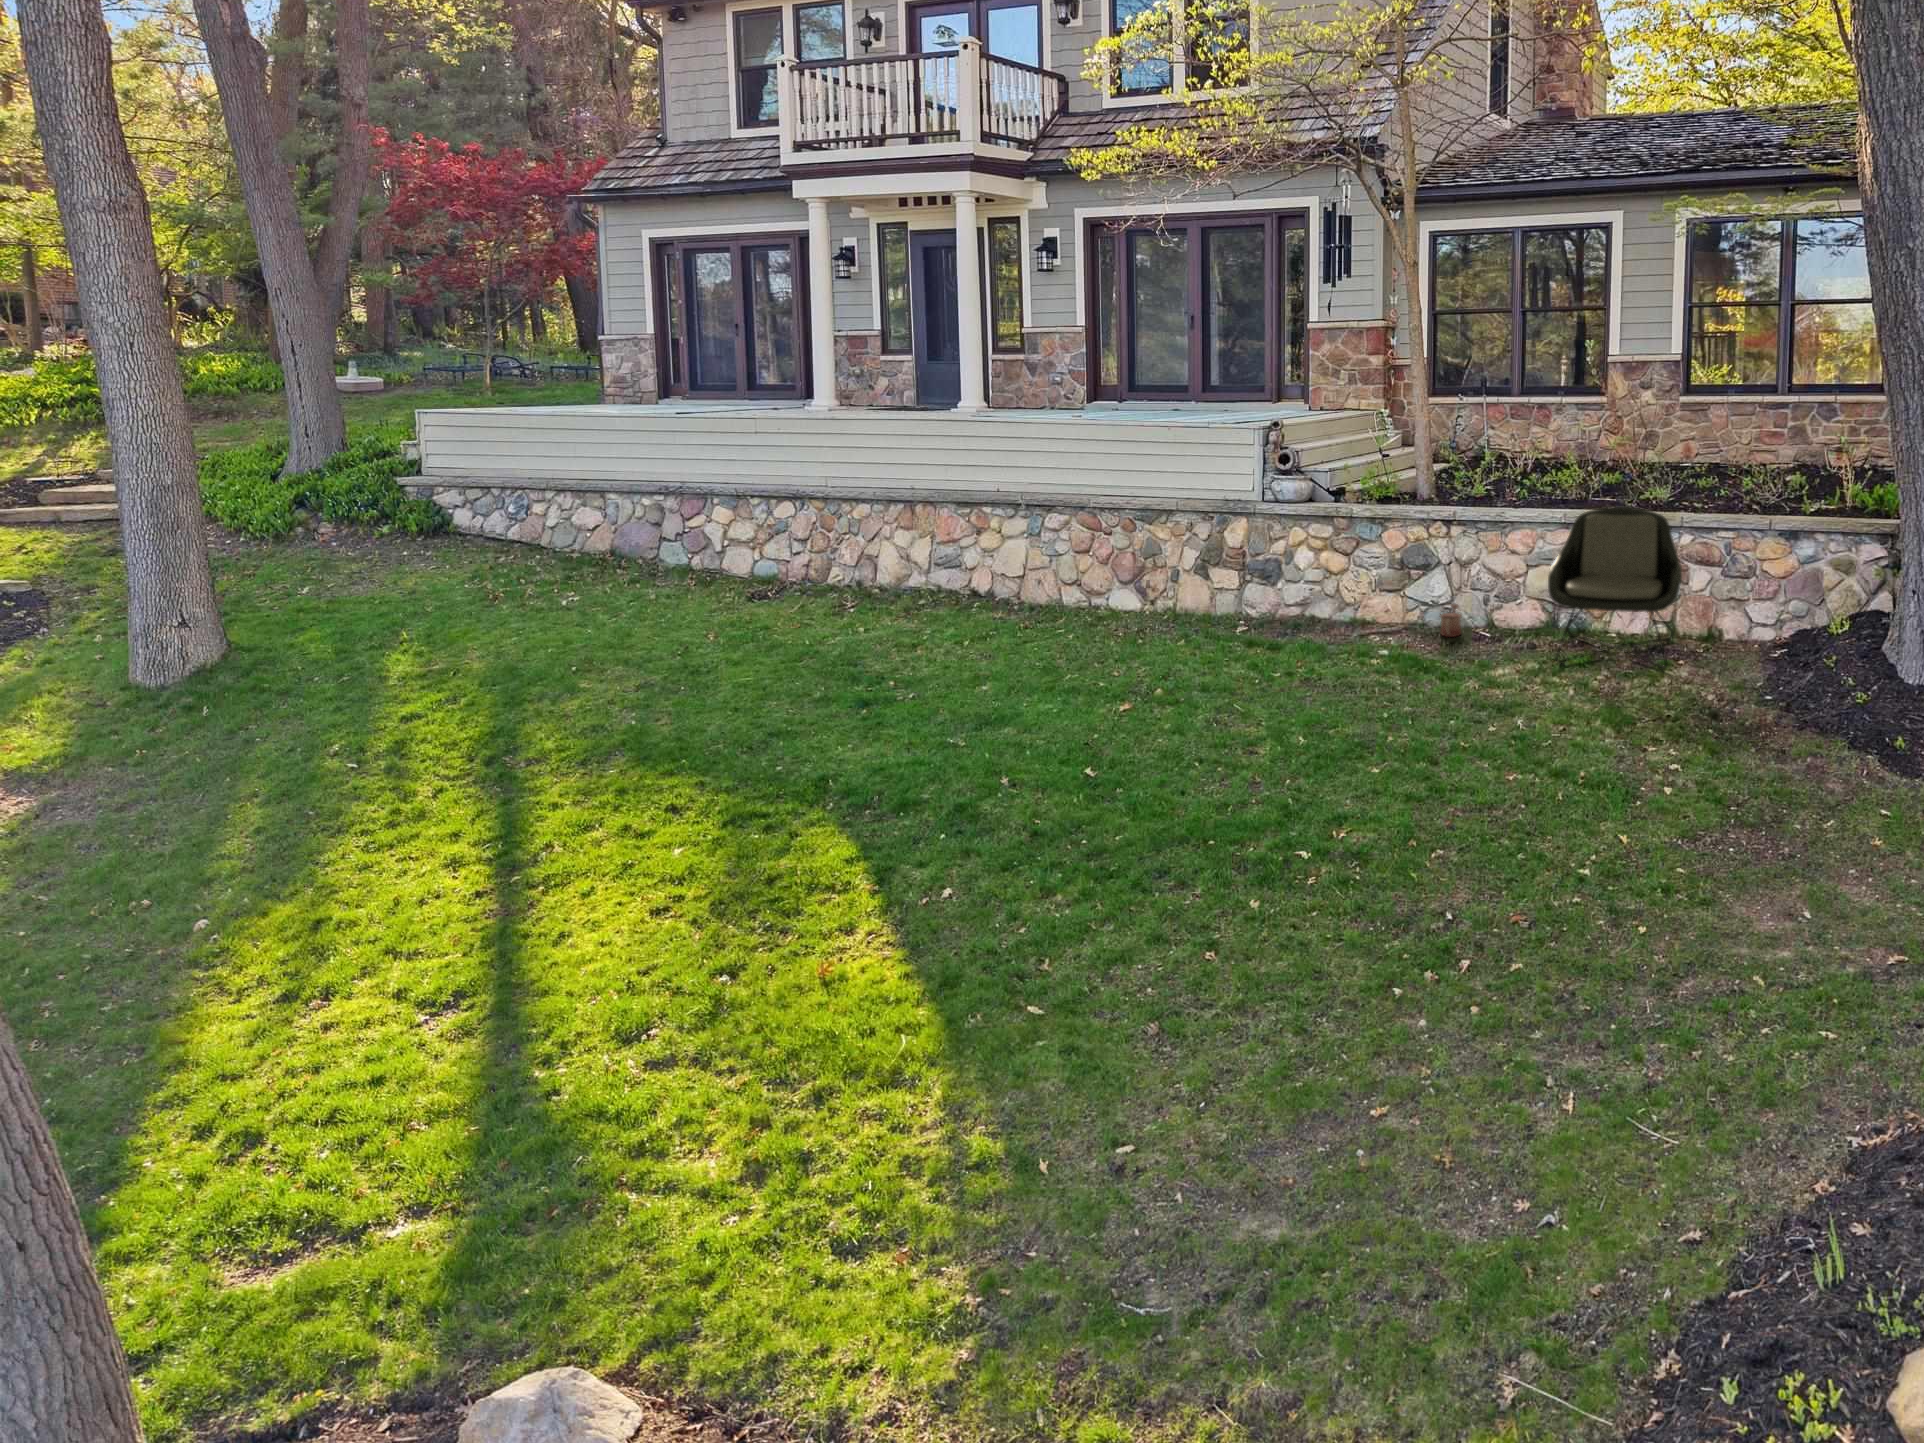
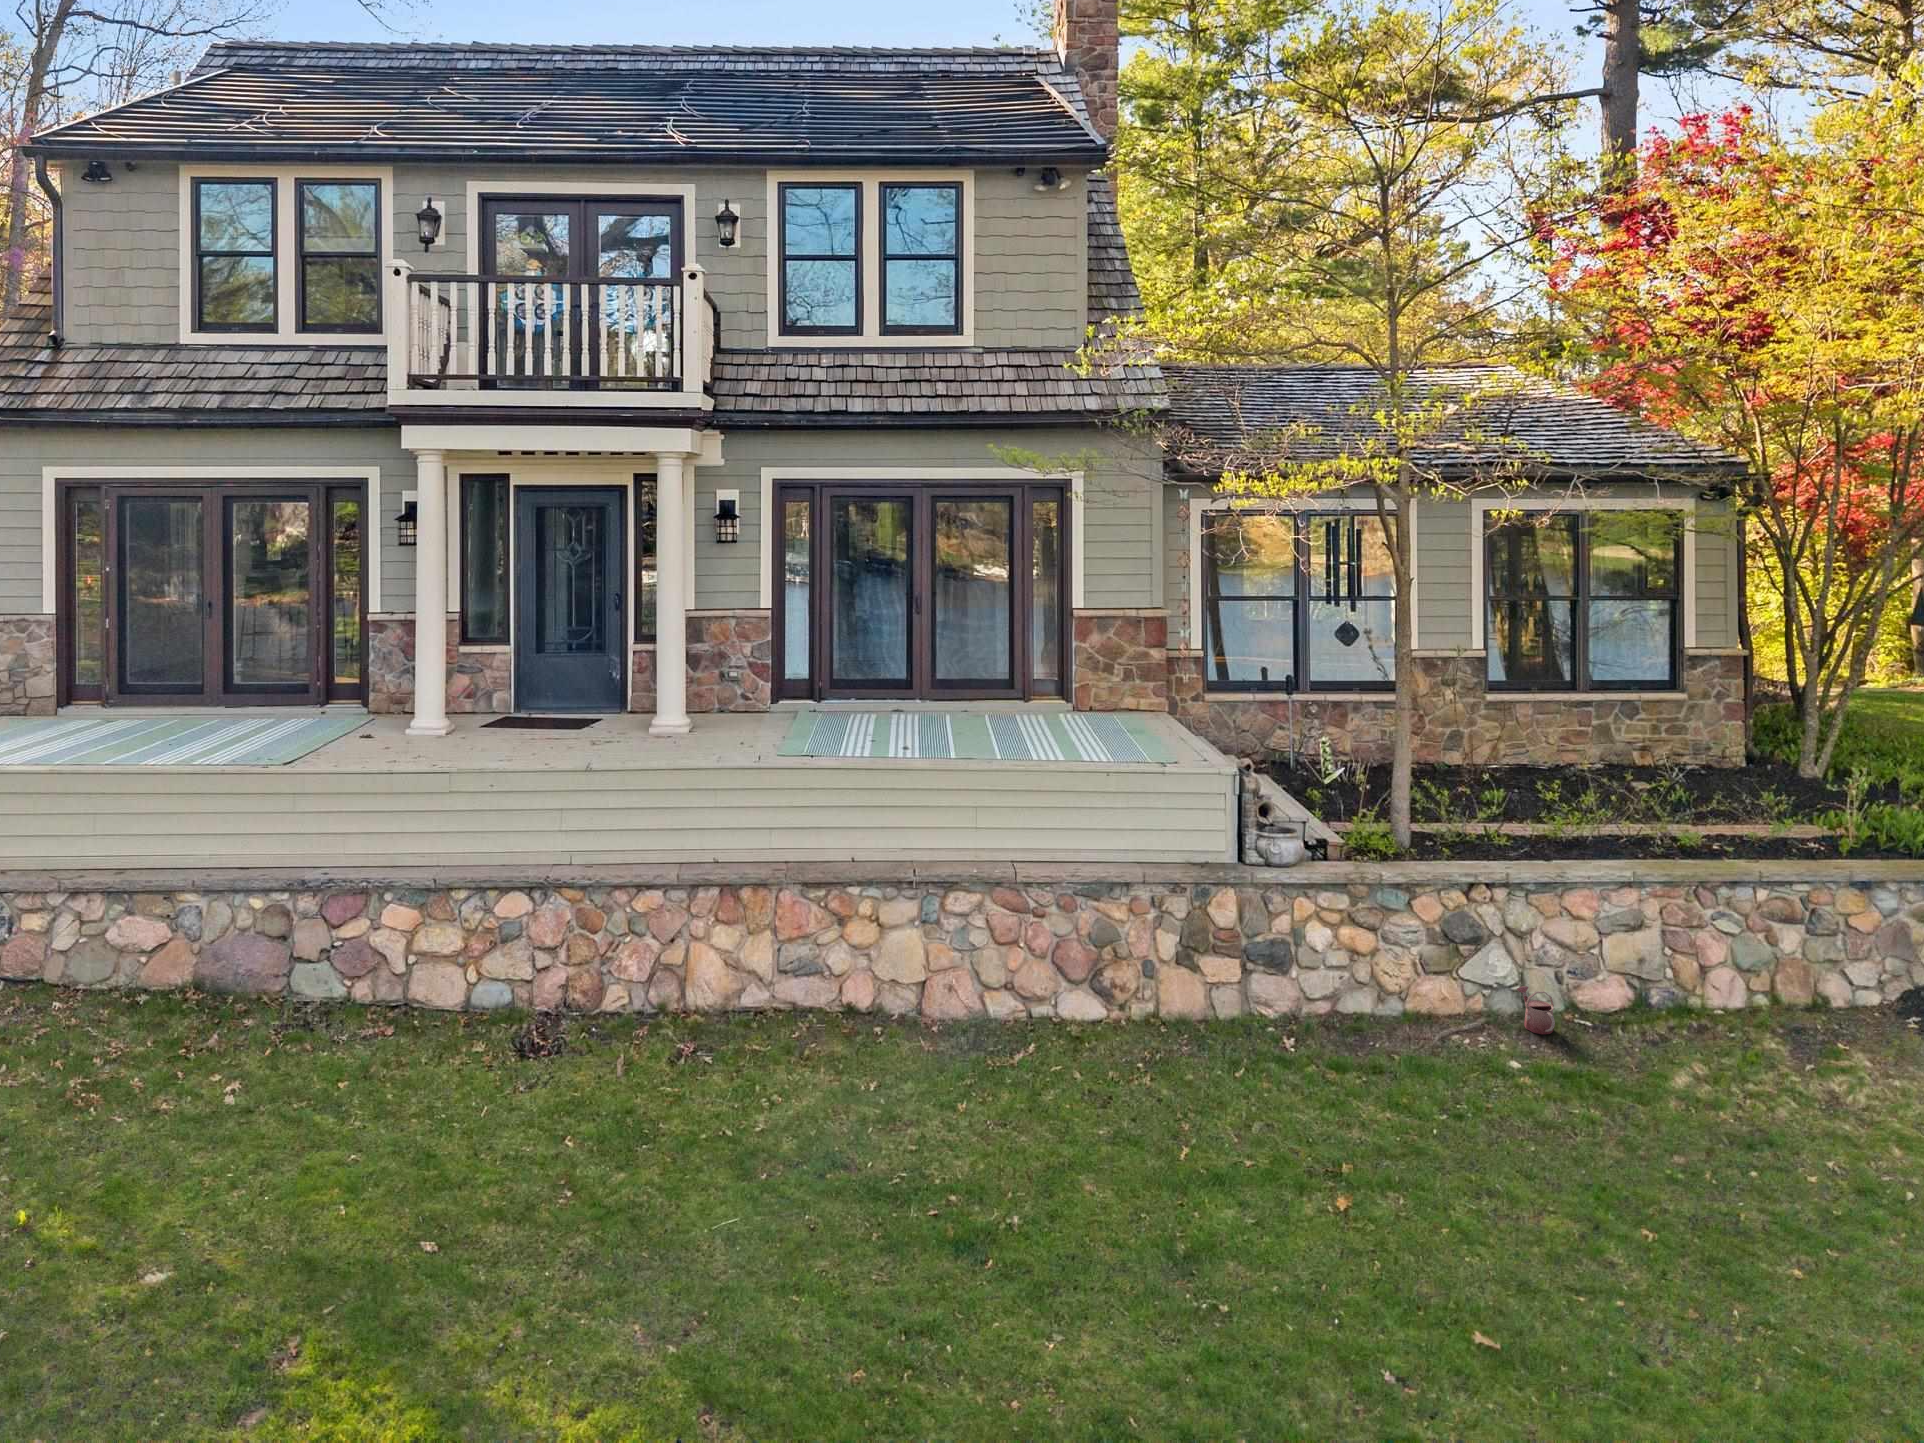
lounge chair: present [1548,507,1682,670] -> none [1659,858,1881,1072]

